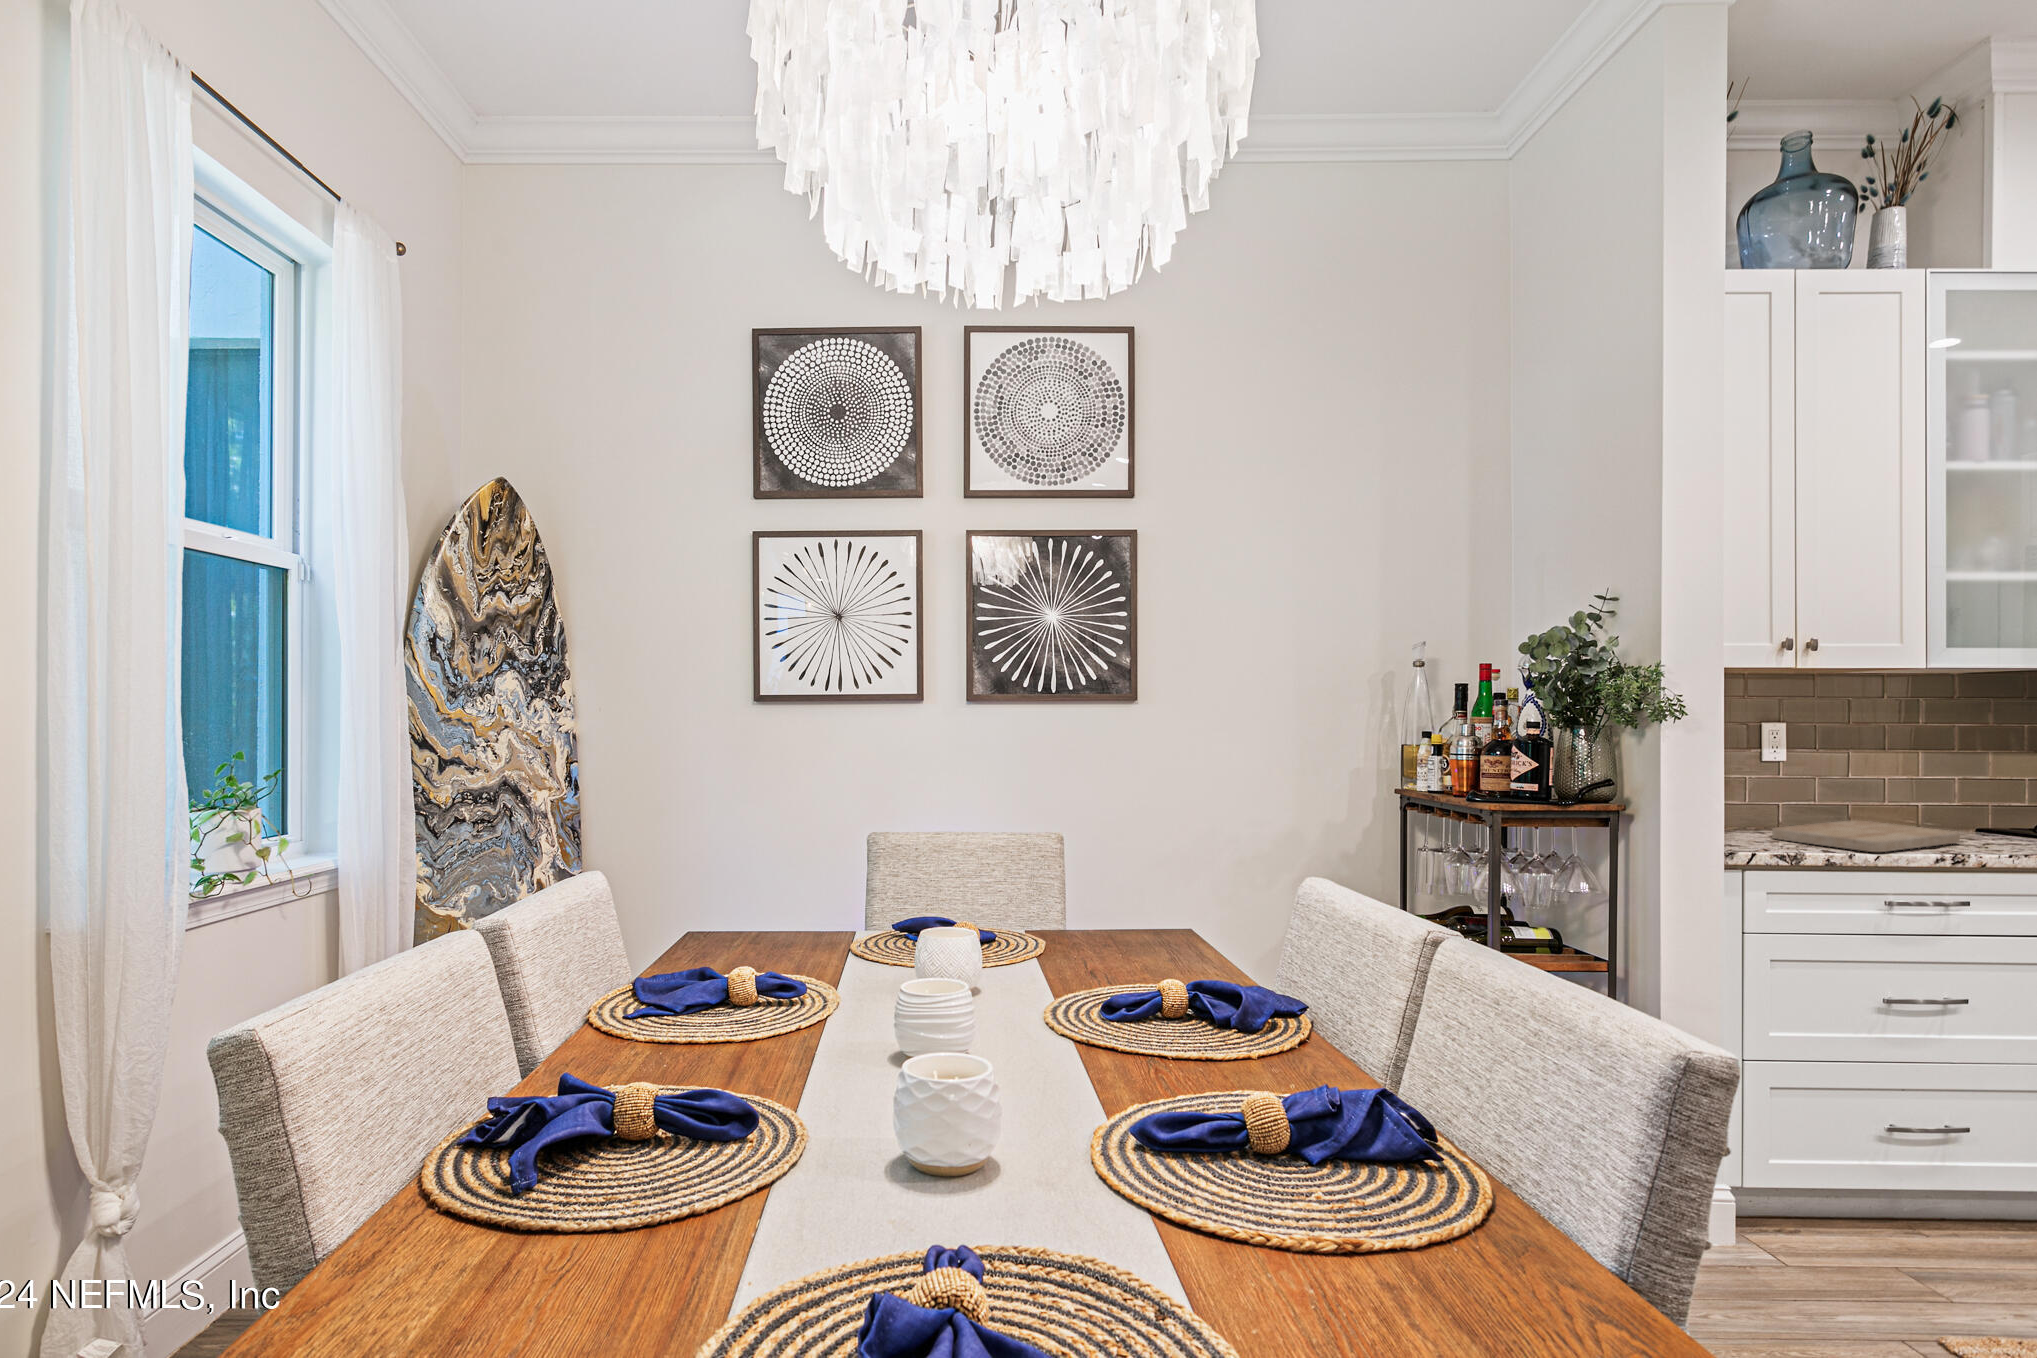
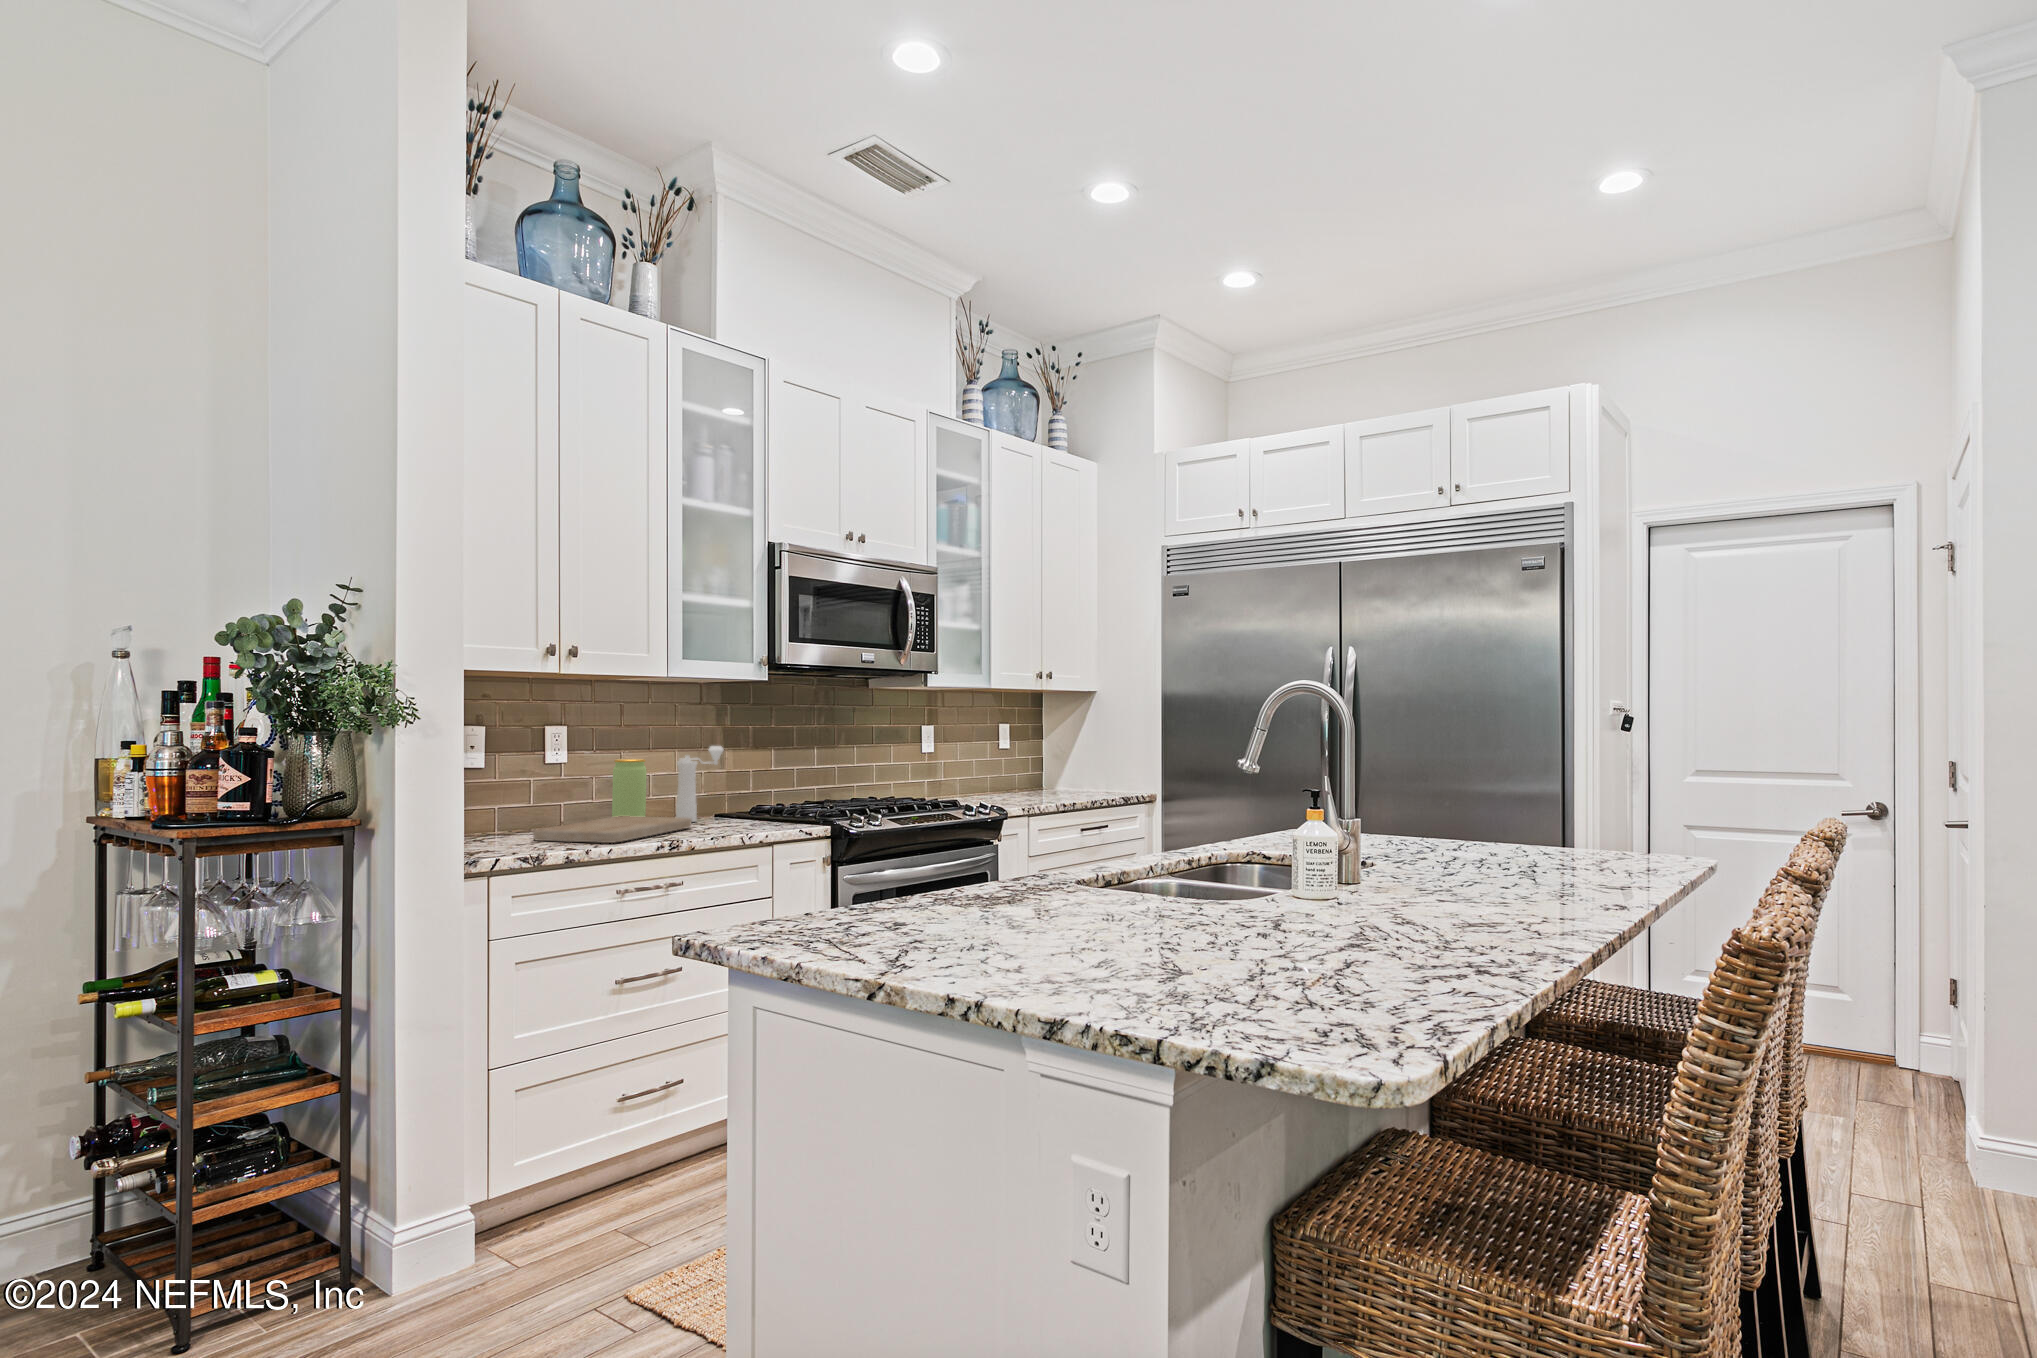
pepper mill: none [1930,749,1994,835] -> present [676,746,723,822]
jar: none [1845,757,1887,827] -> present [612,759,647,817]

